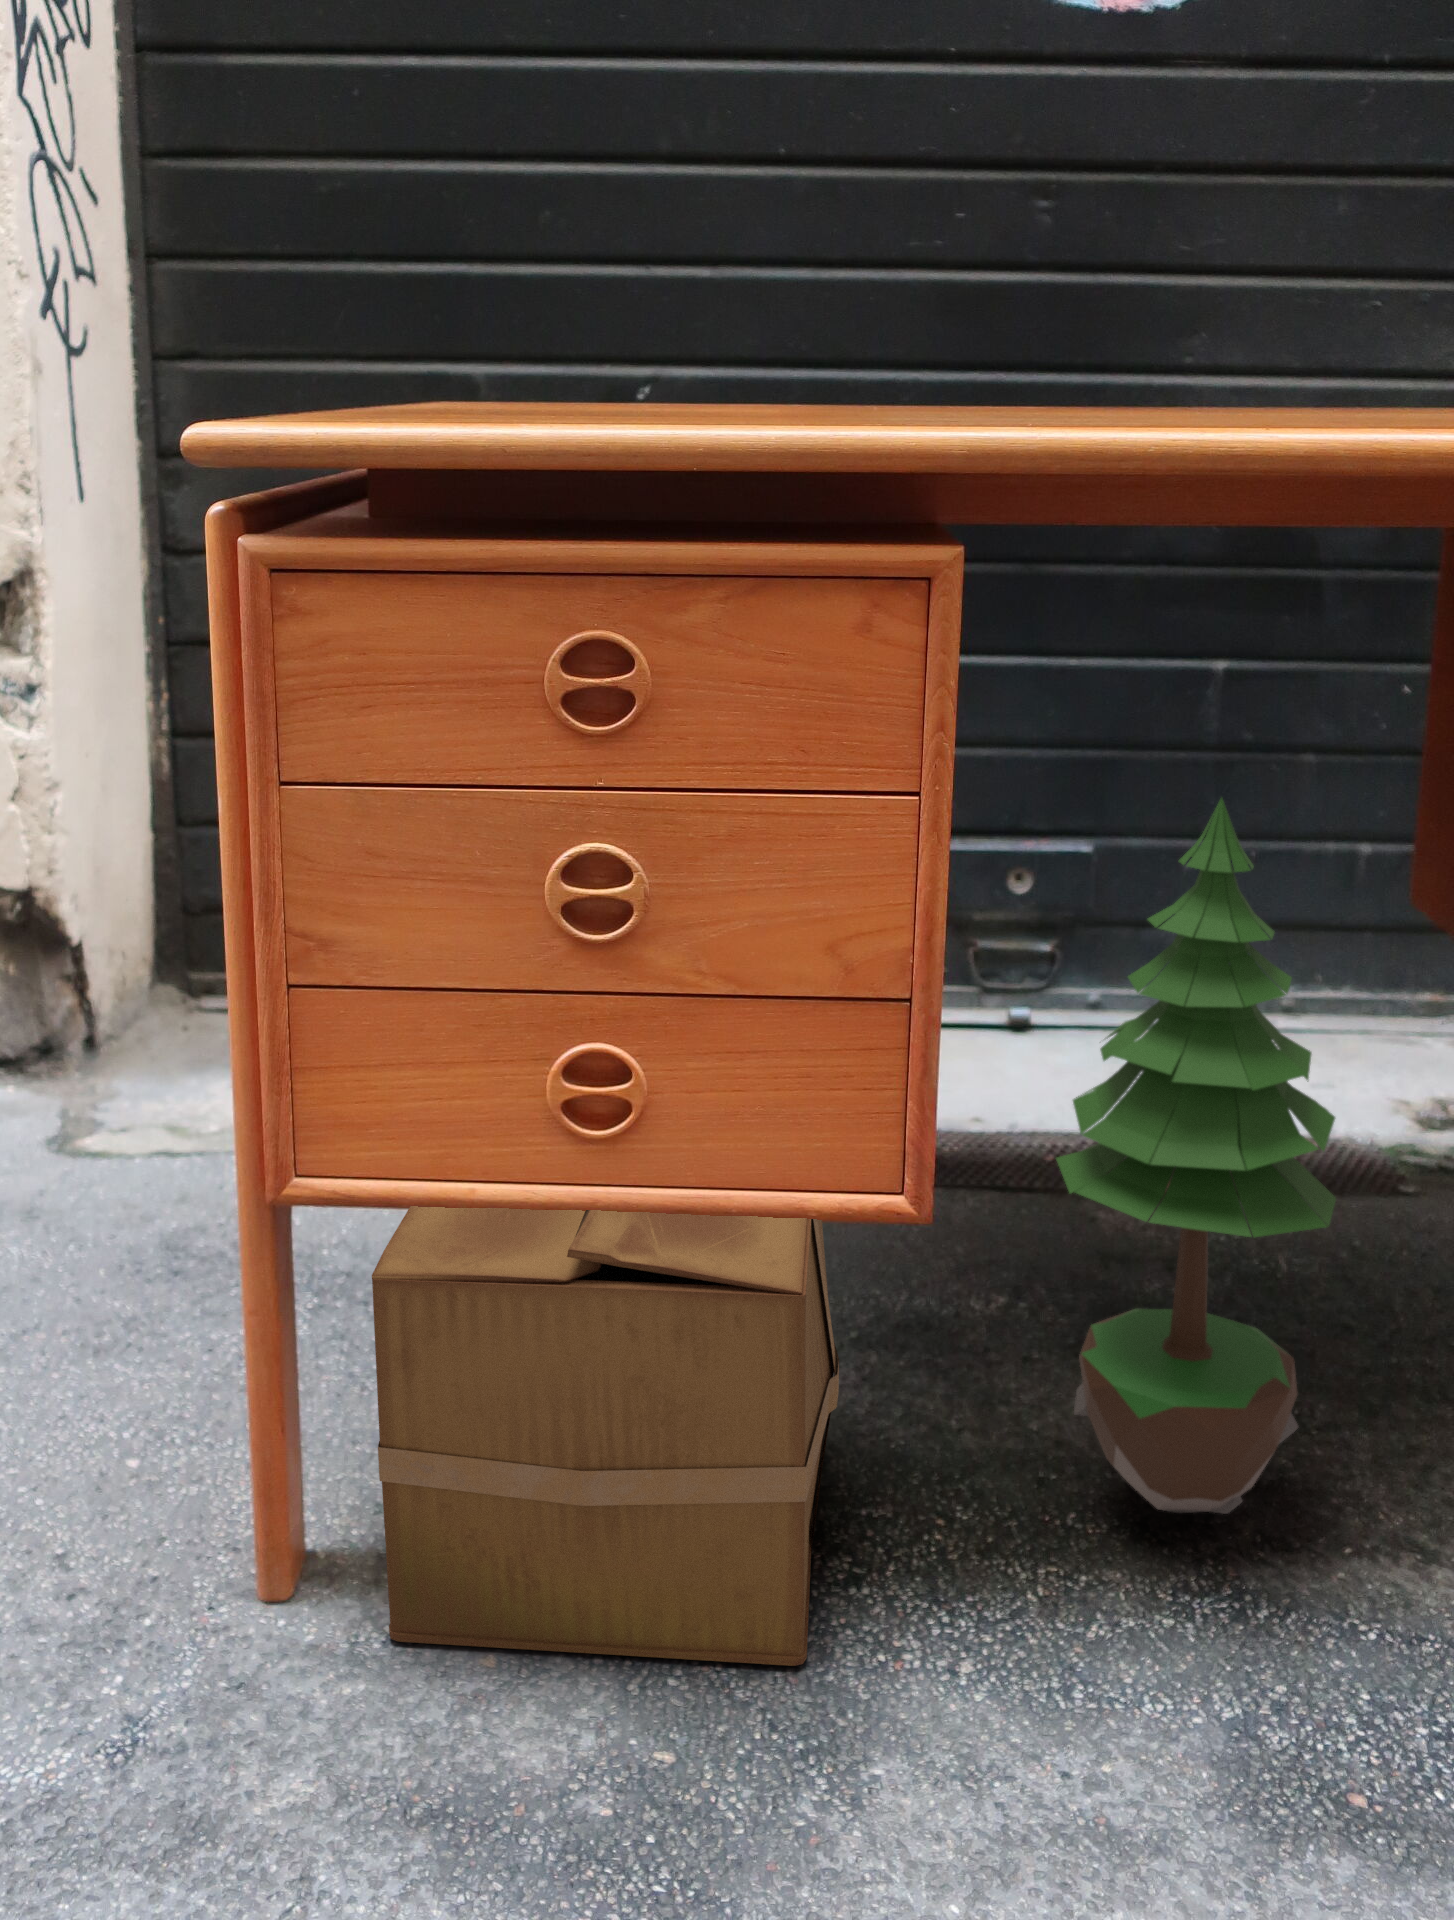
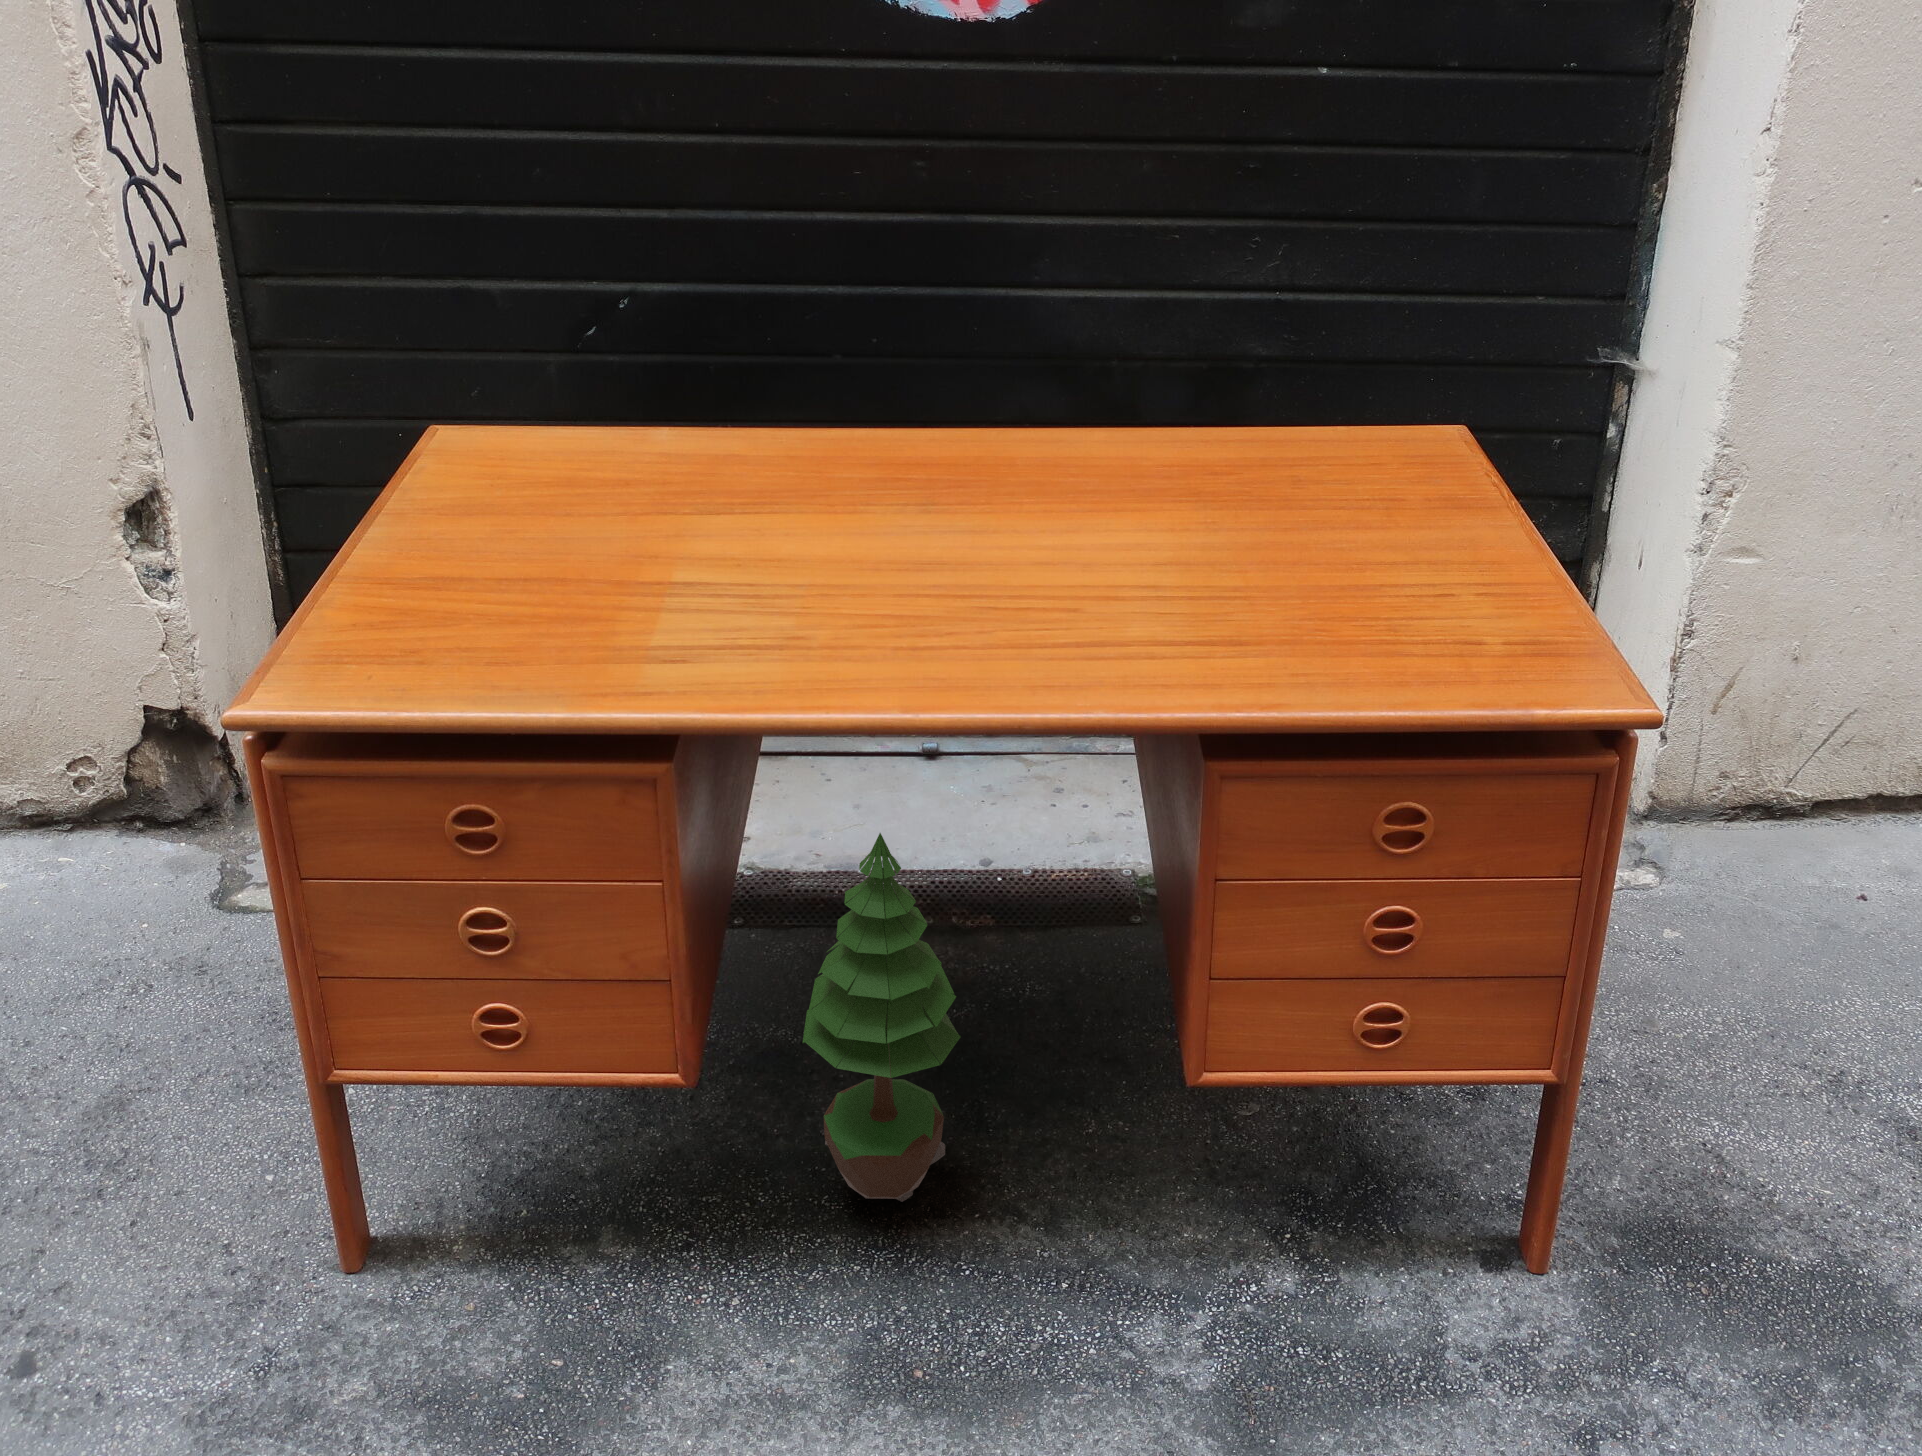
cardboard box: present [372,1206,839,1666] -> none [386,976,688,1305]

